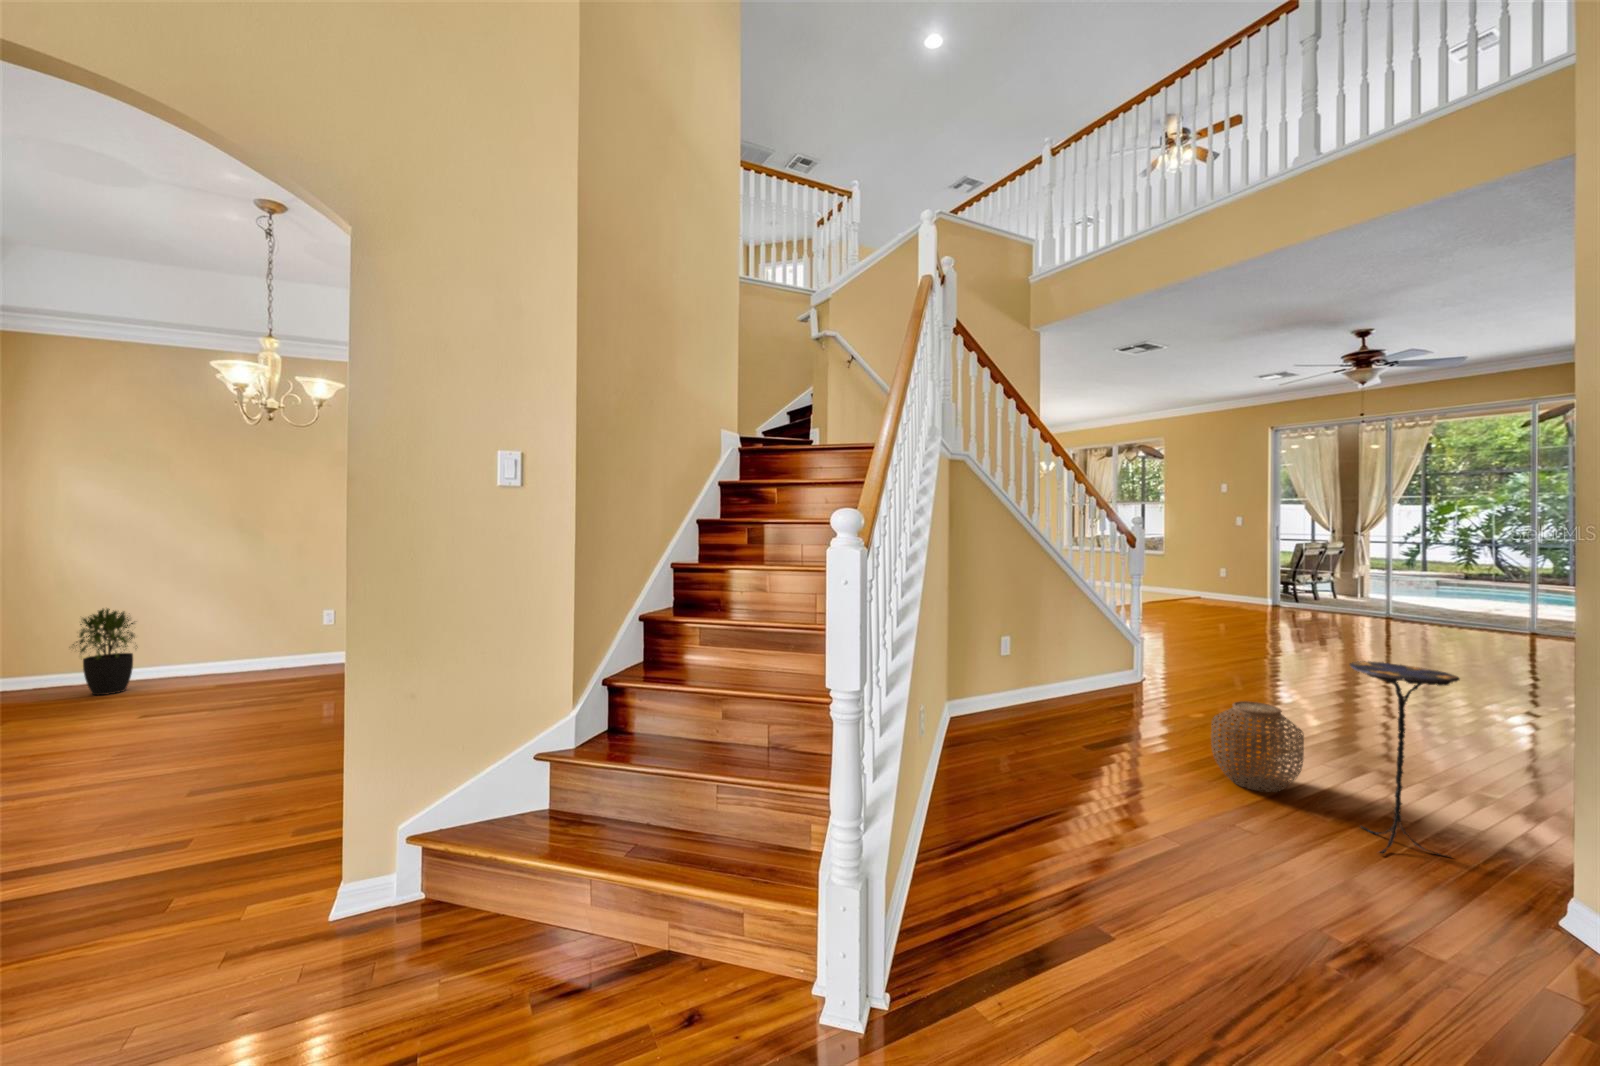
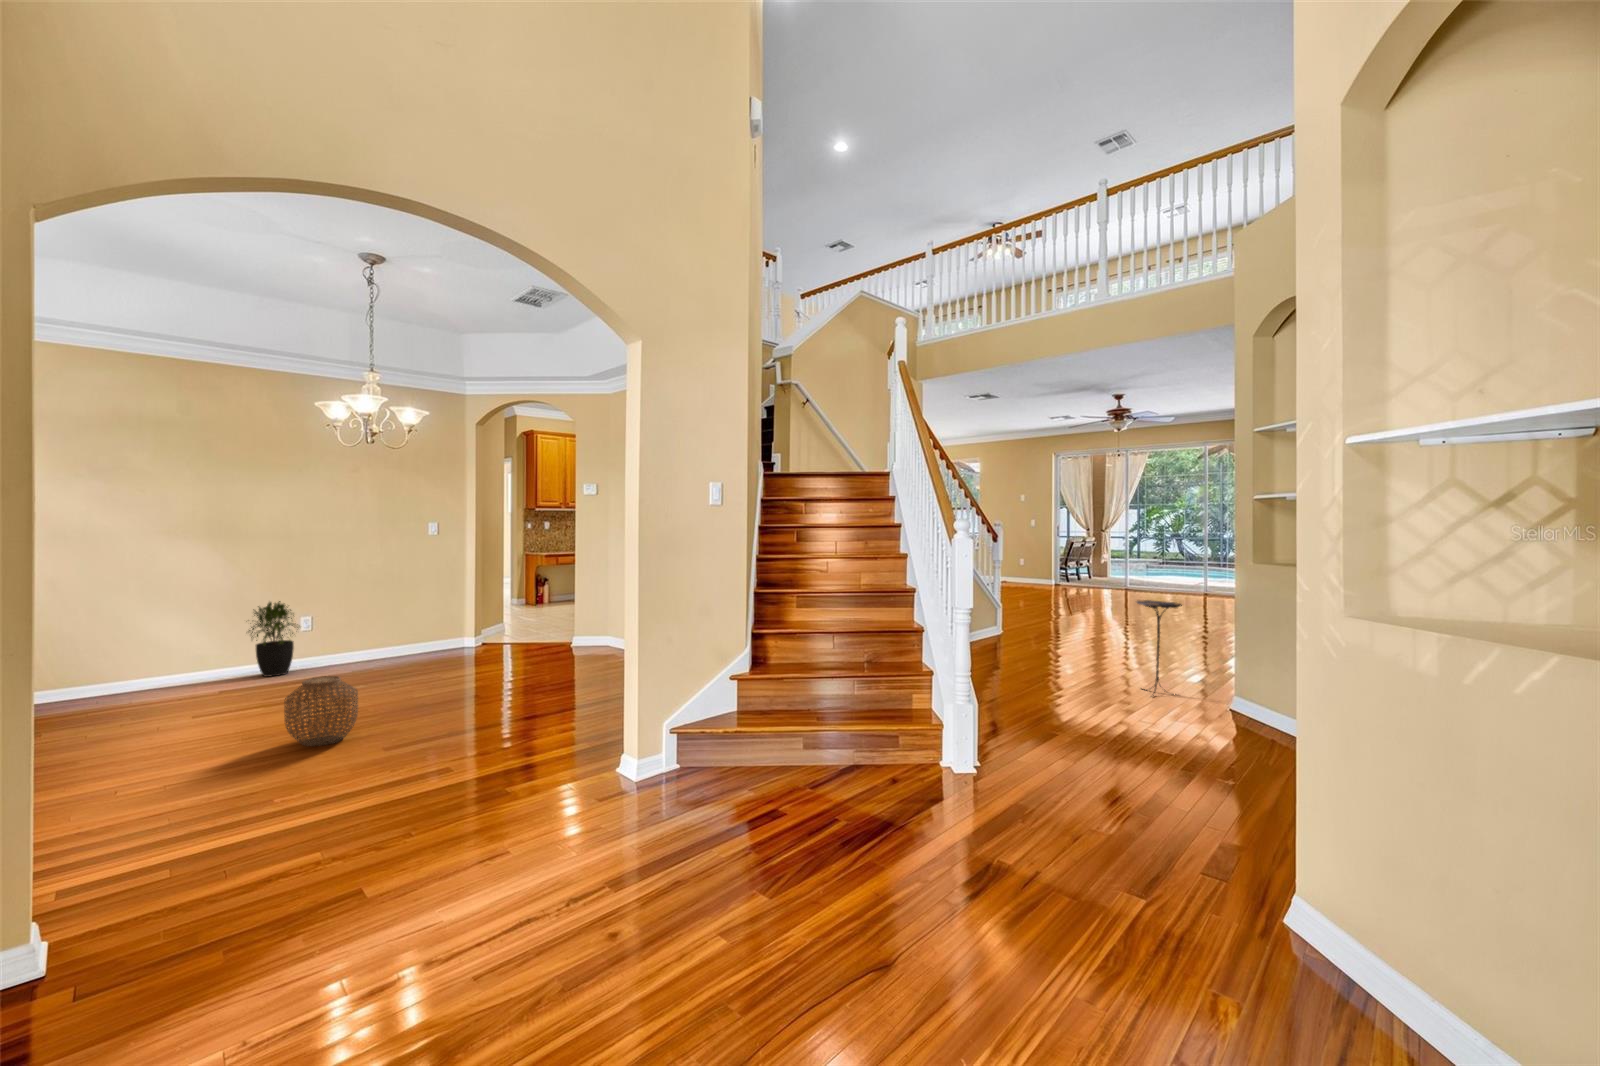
potted plant: present [73,609,135,695] -> present [248,601,298,677]
woven basket: present [1211,701,1304,792] -> present [284,676,358,746]

